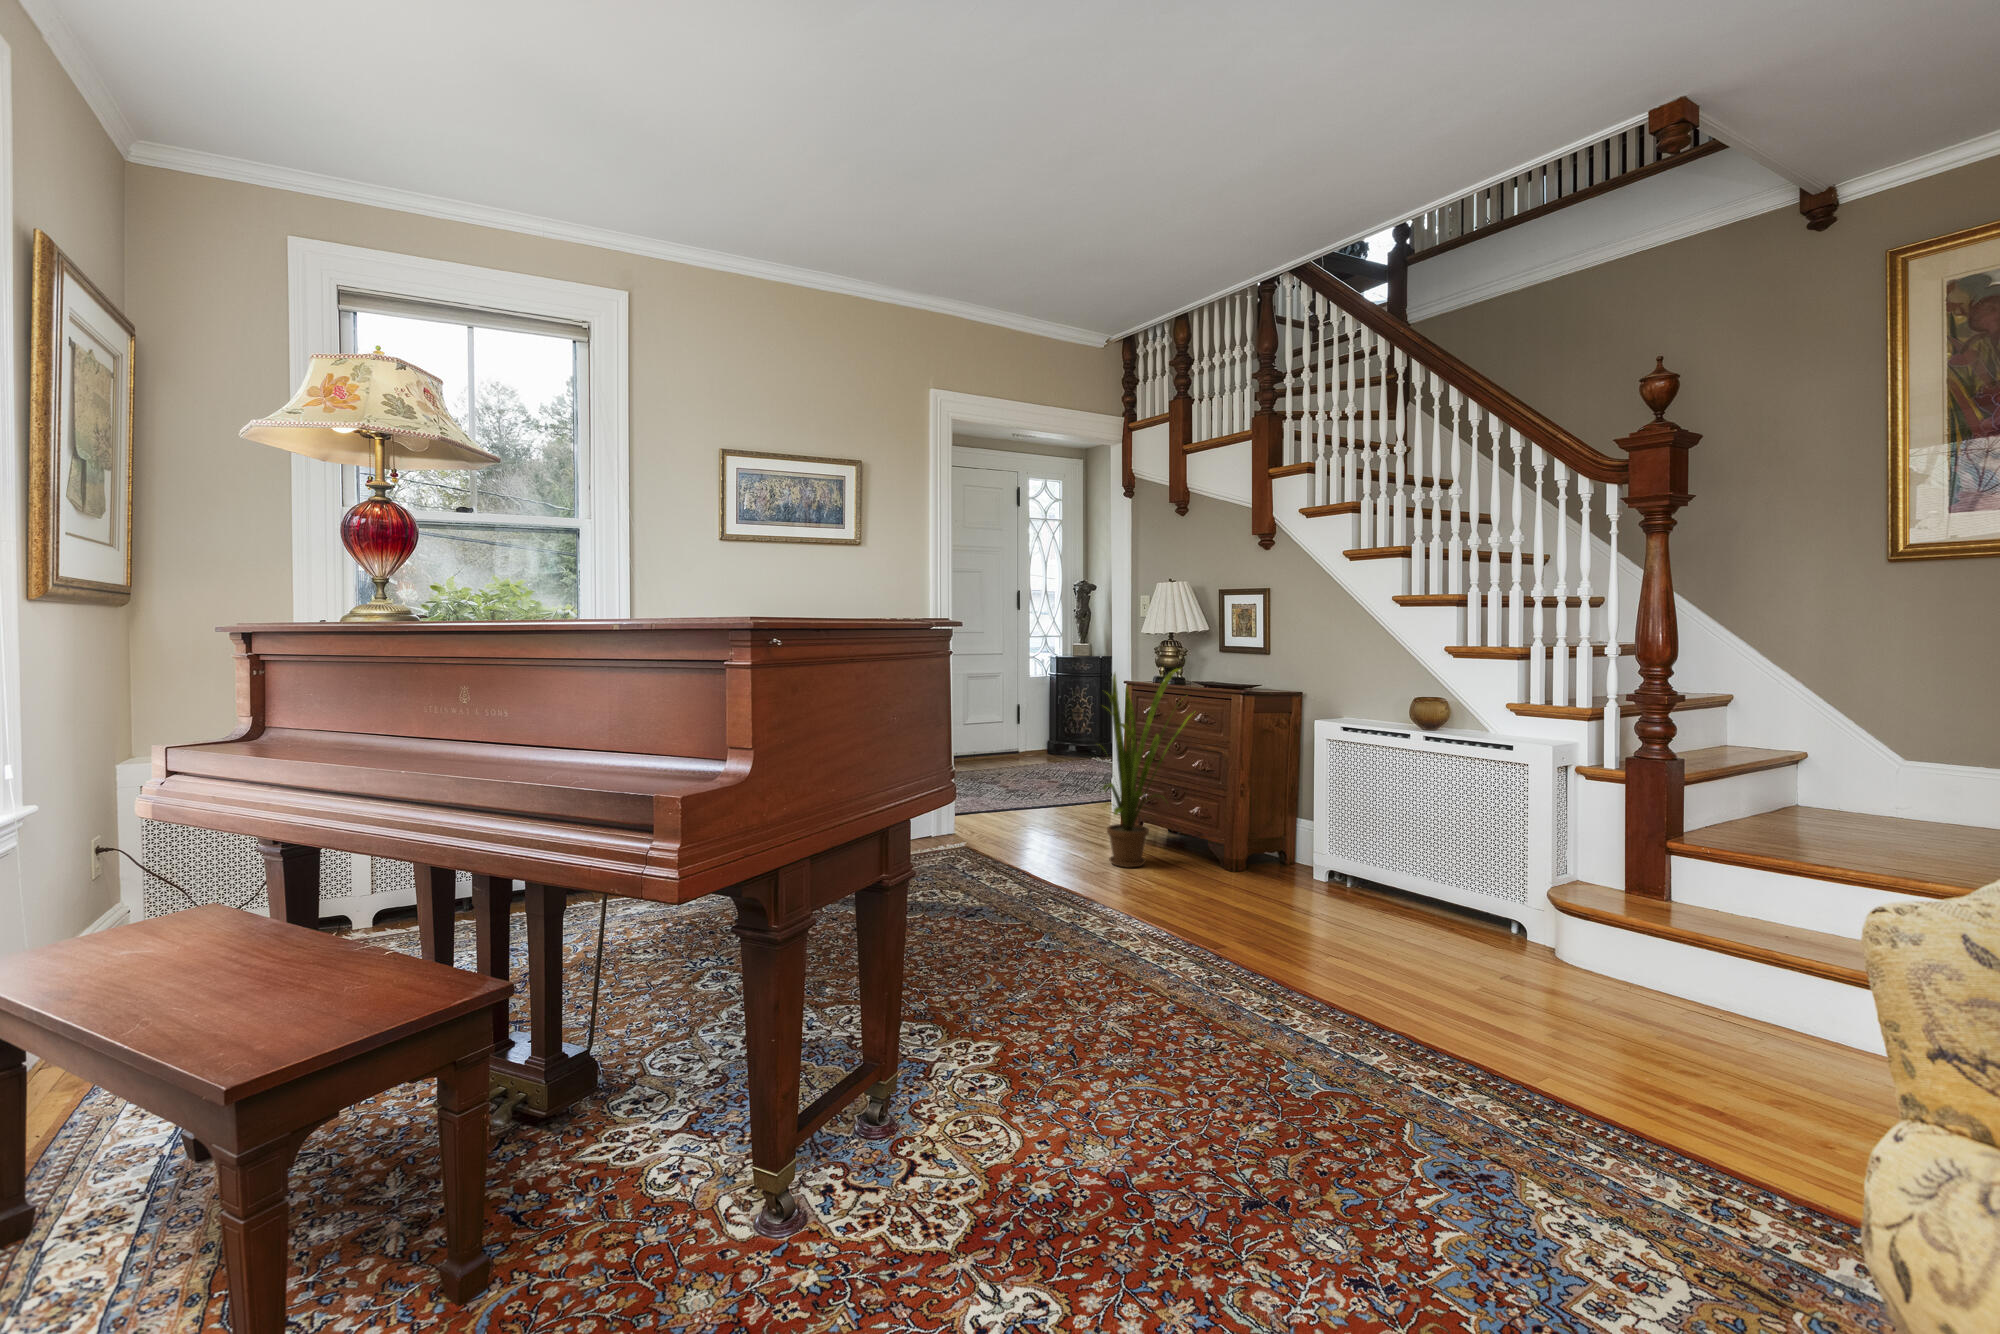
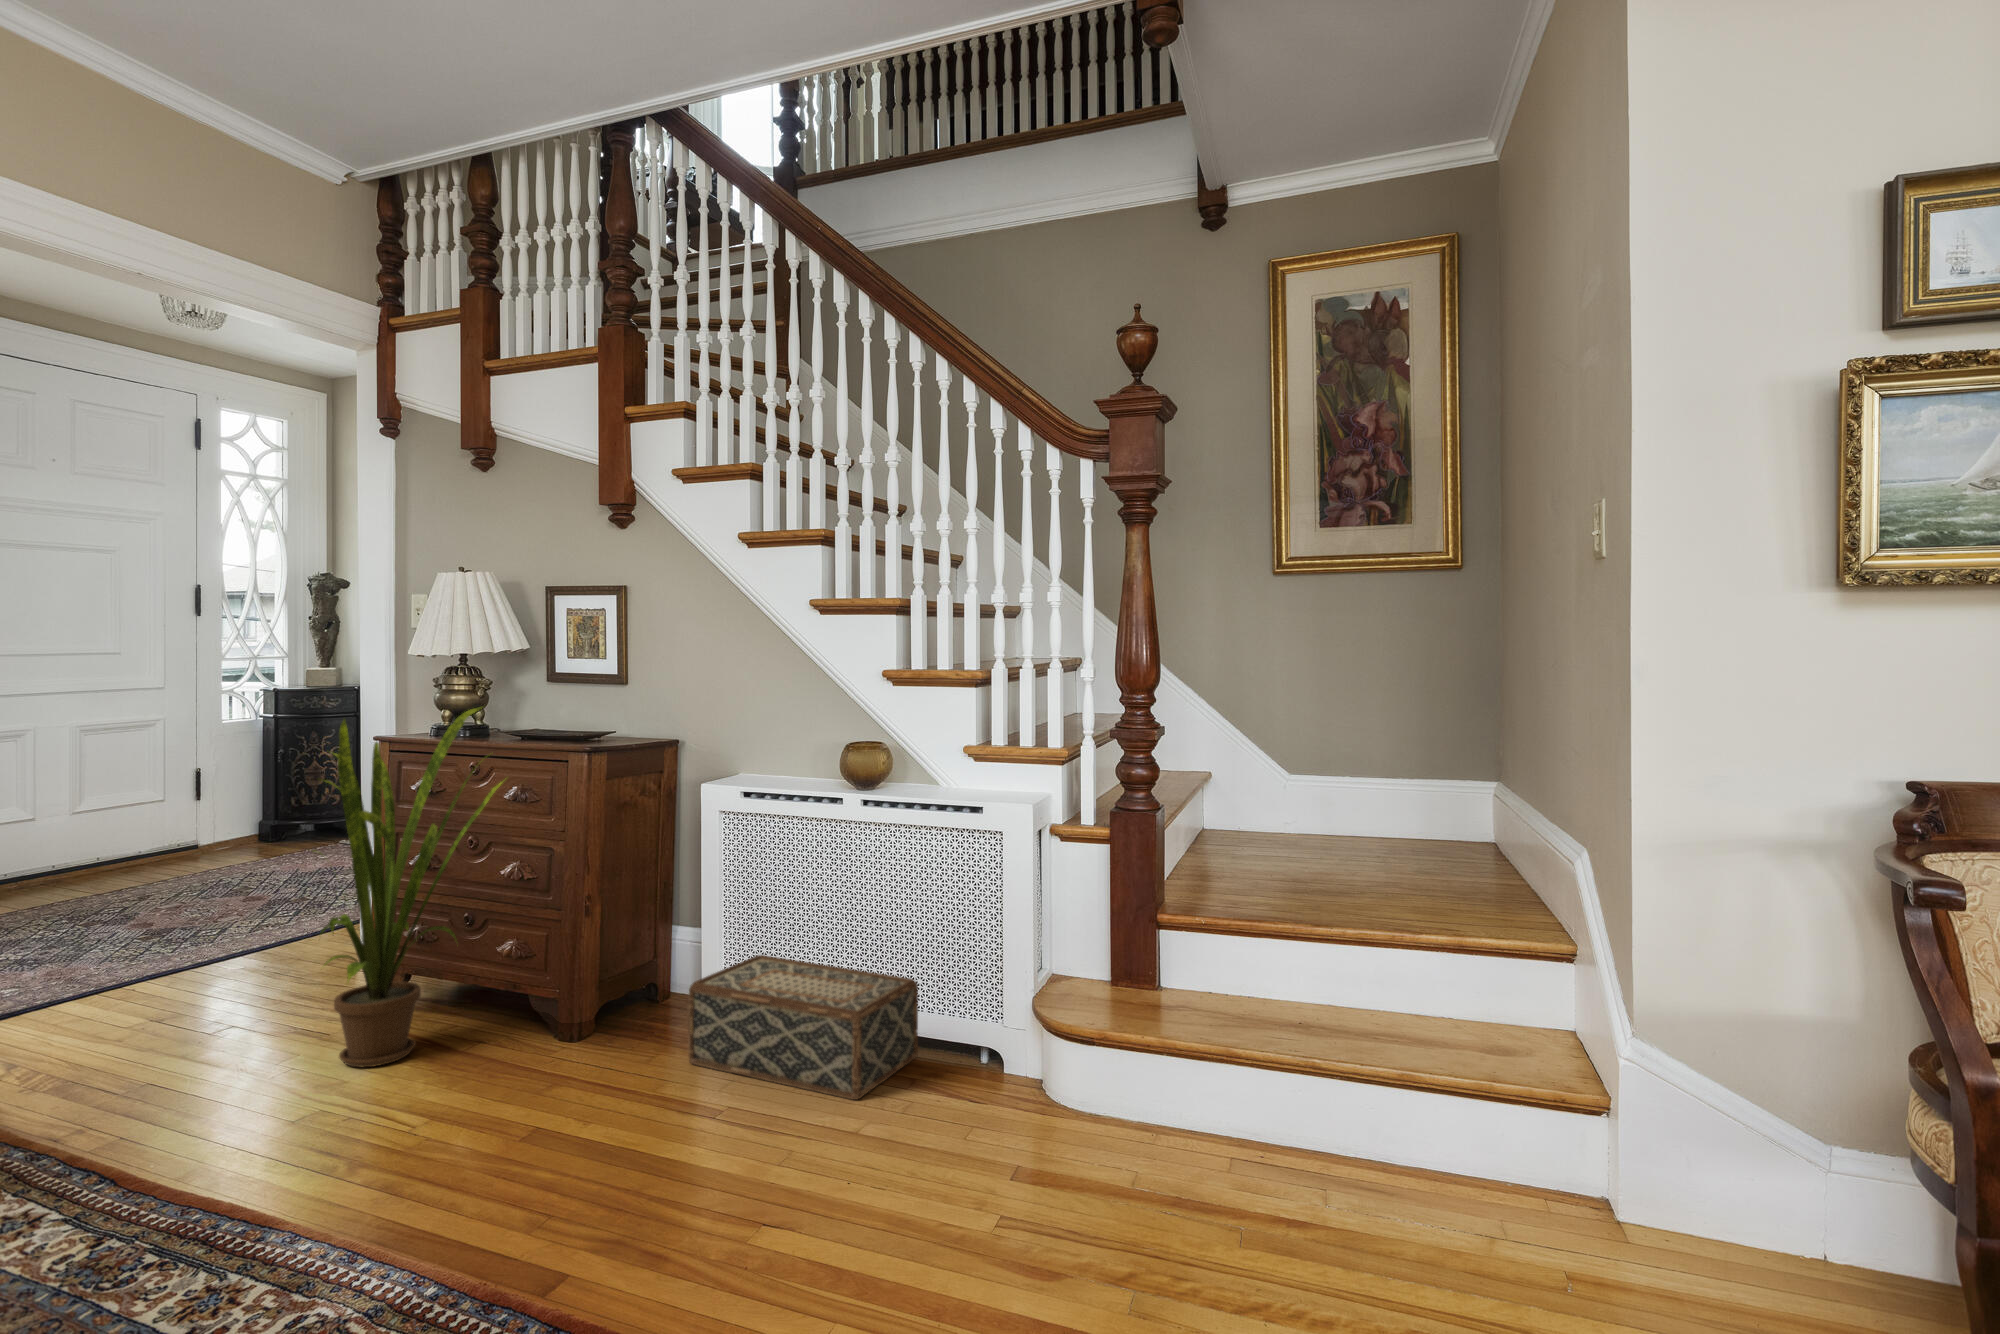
woven basket: none [1301,839,1462,932] -> present [688,955,918,1100]

